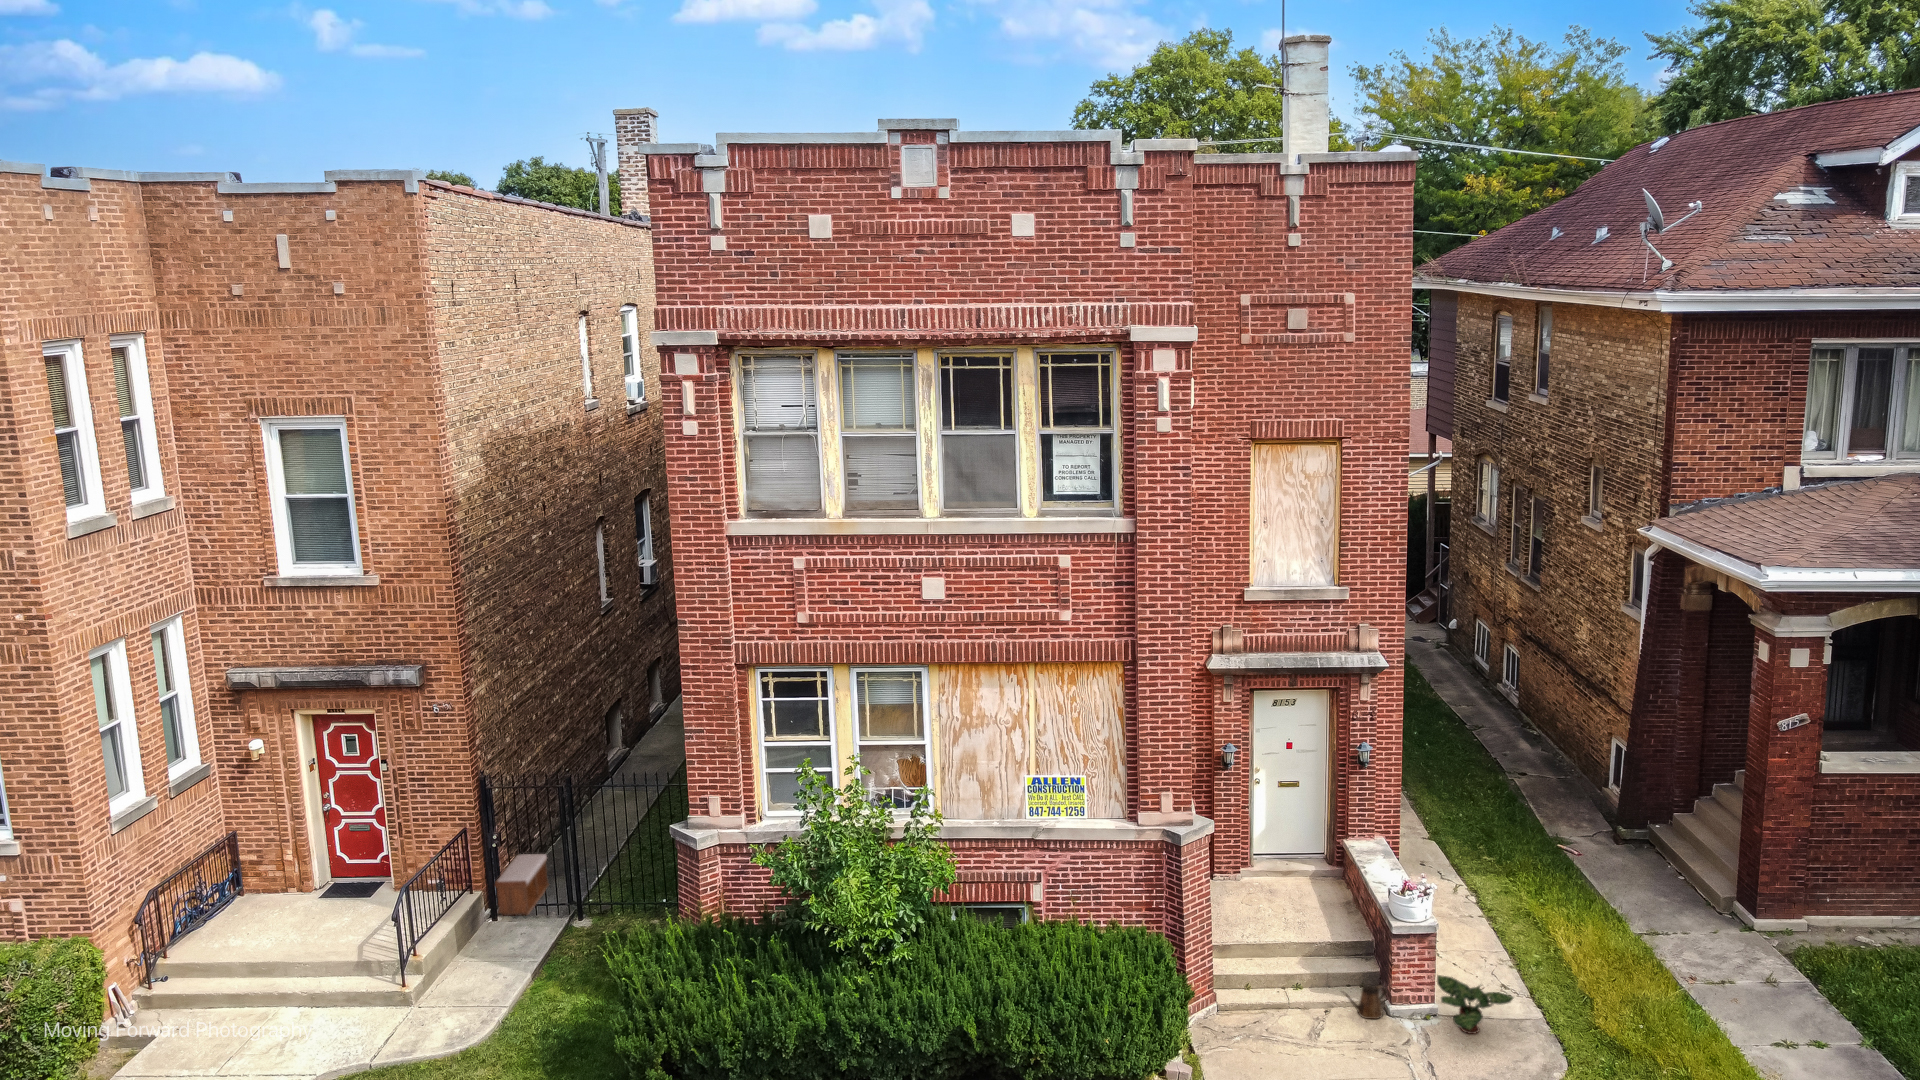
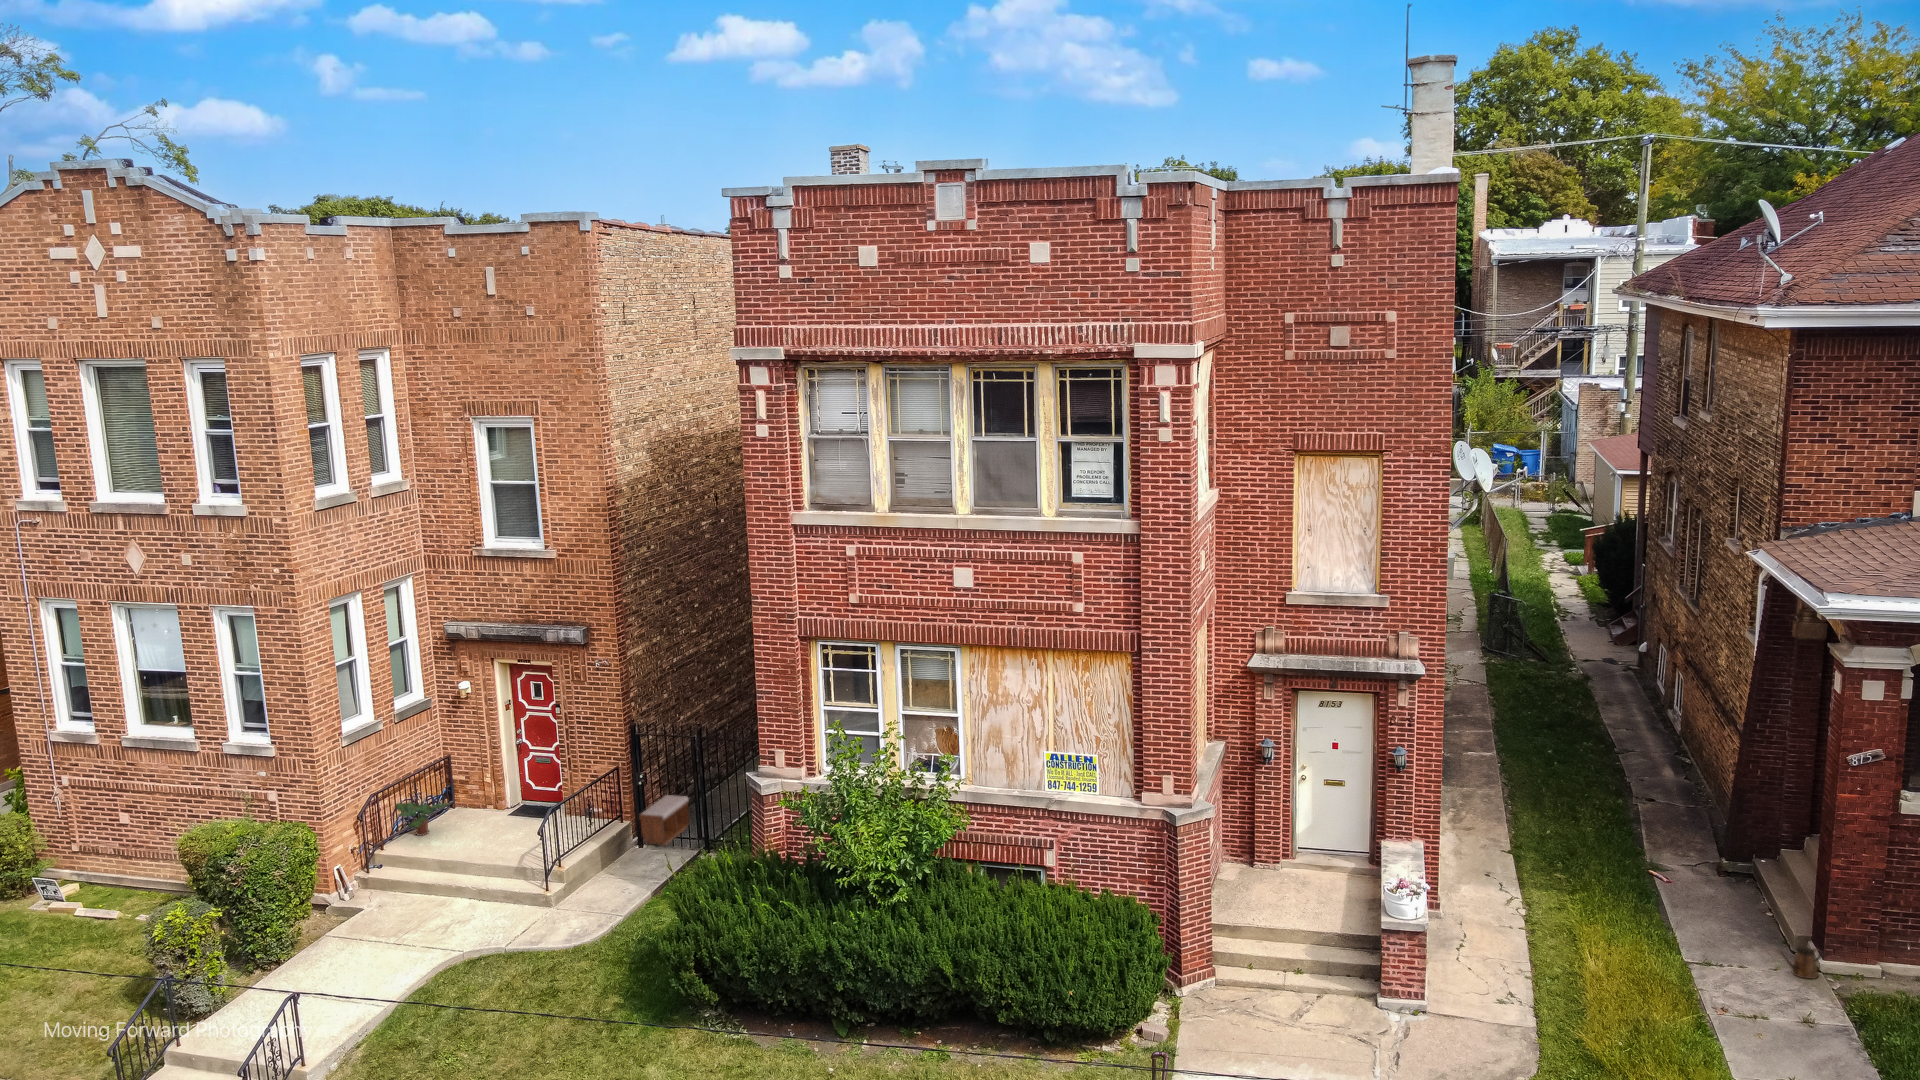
potted plant: present [1437,975,1514,1034] -> present [395,801,448,836]
watering can: present [1343,985,1387,1019] -> present [1781,947,1822,979]

